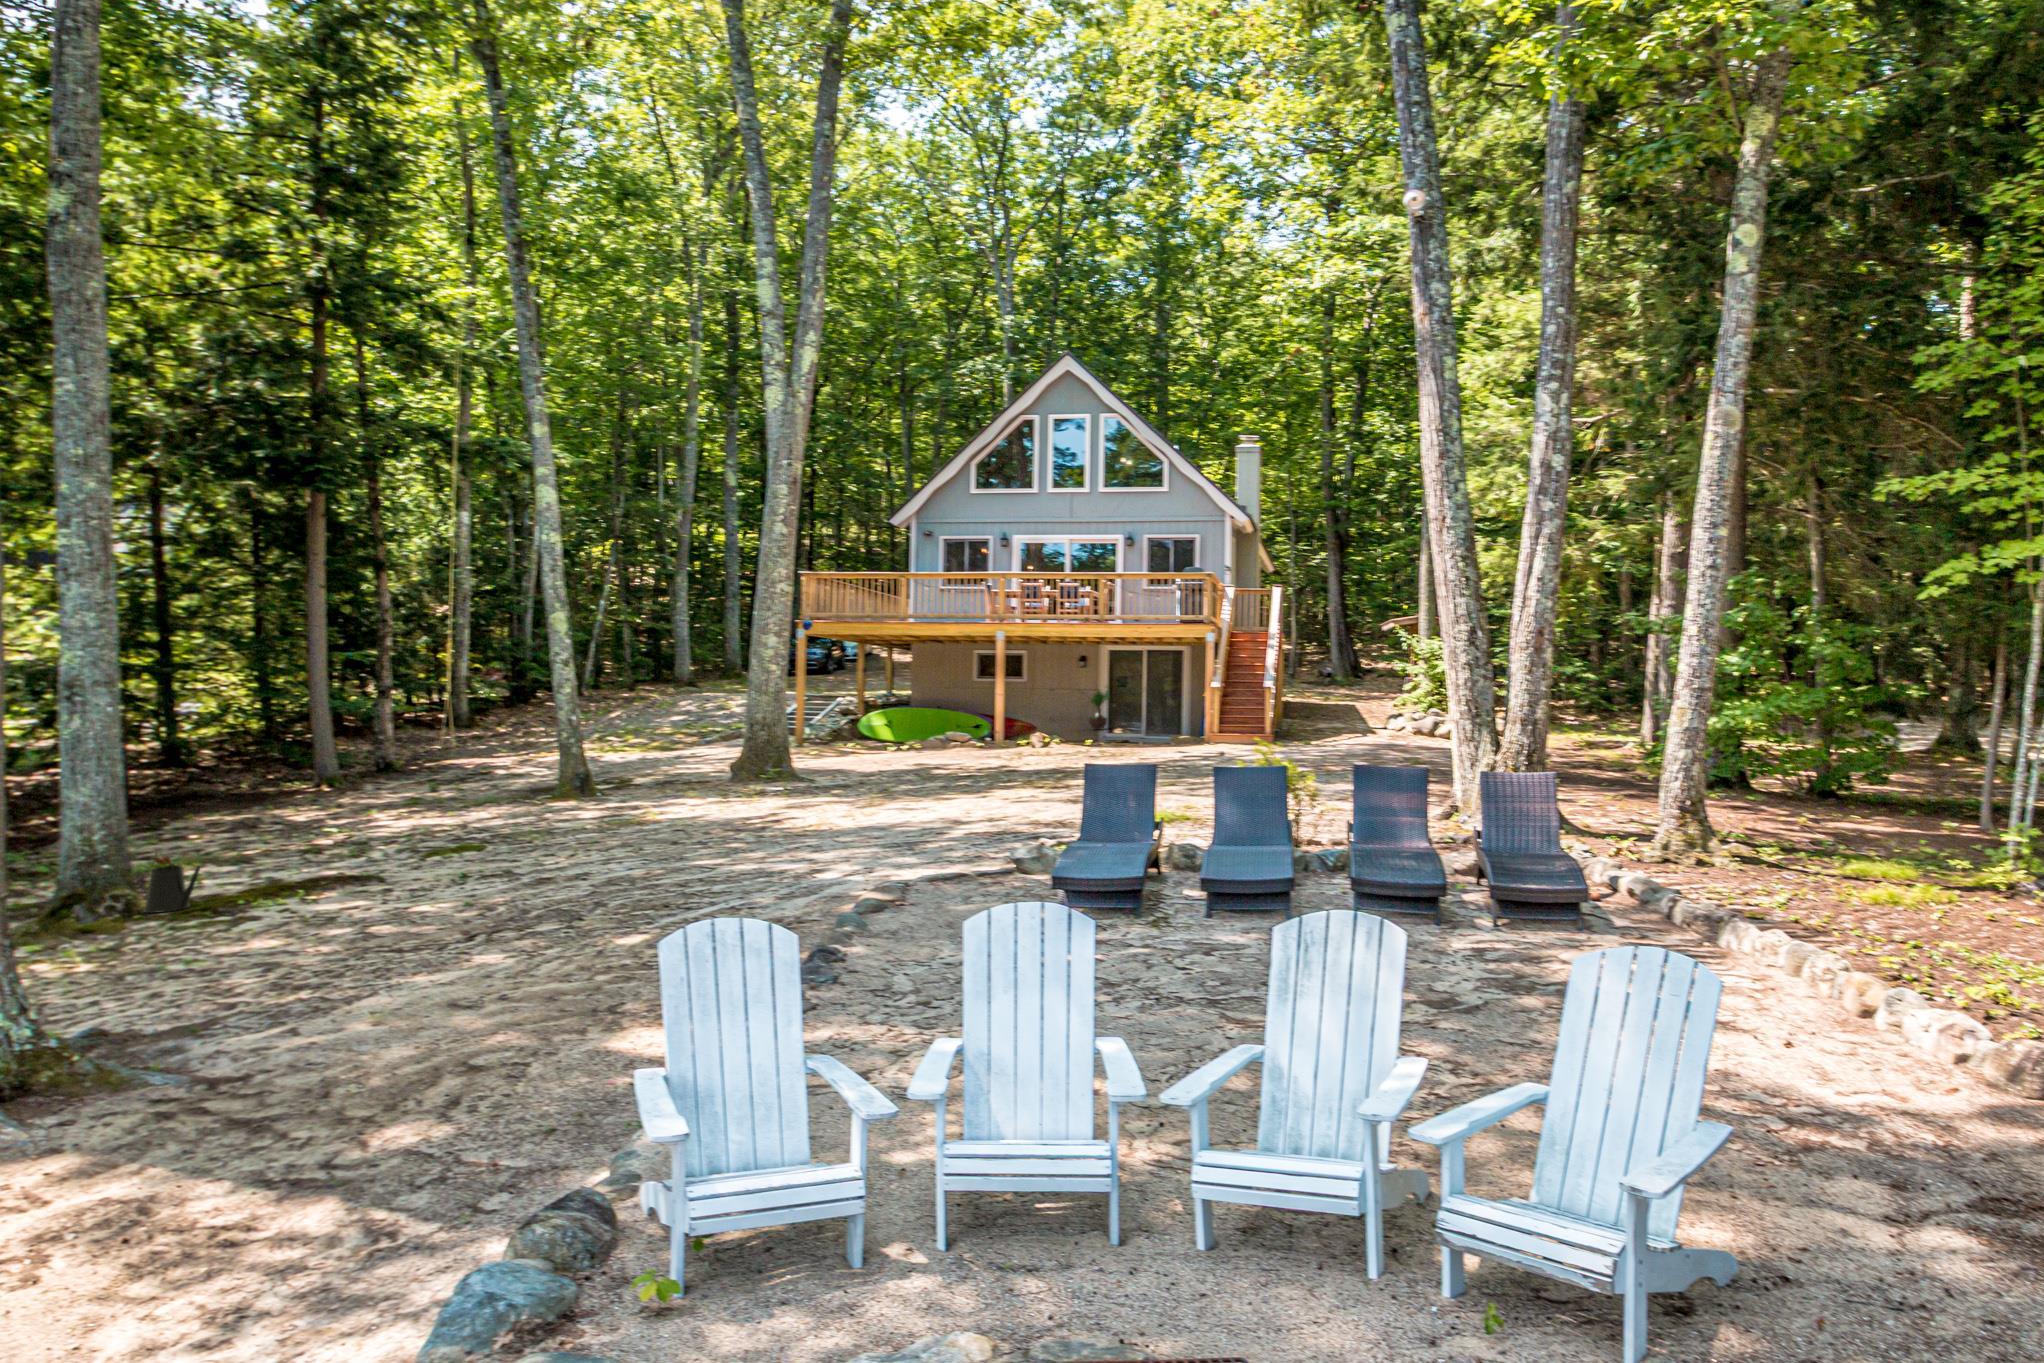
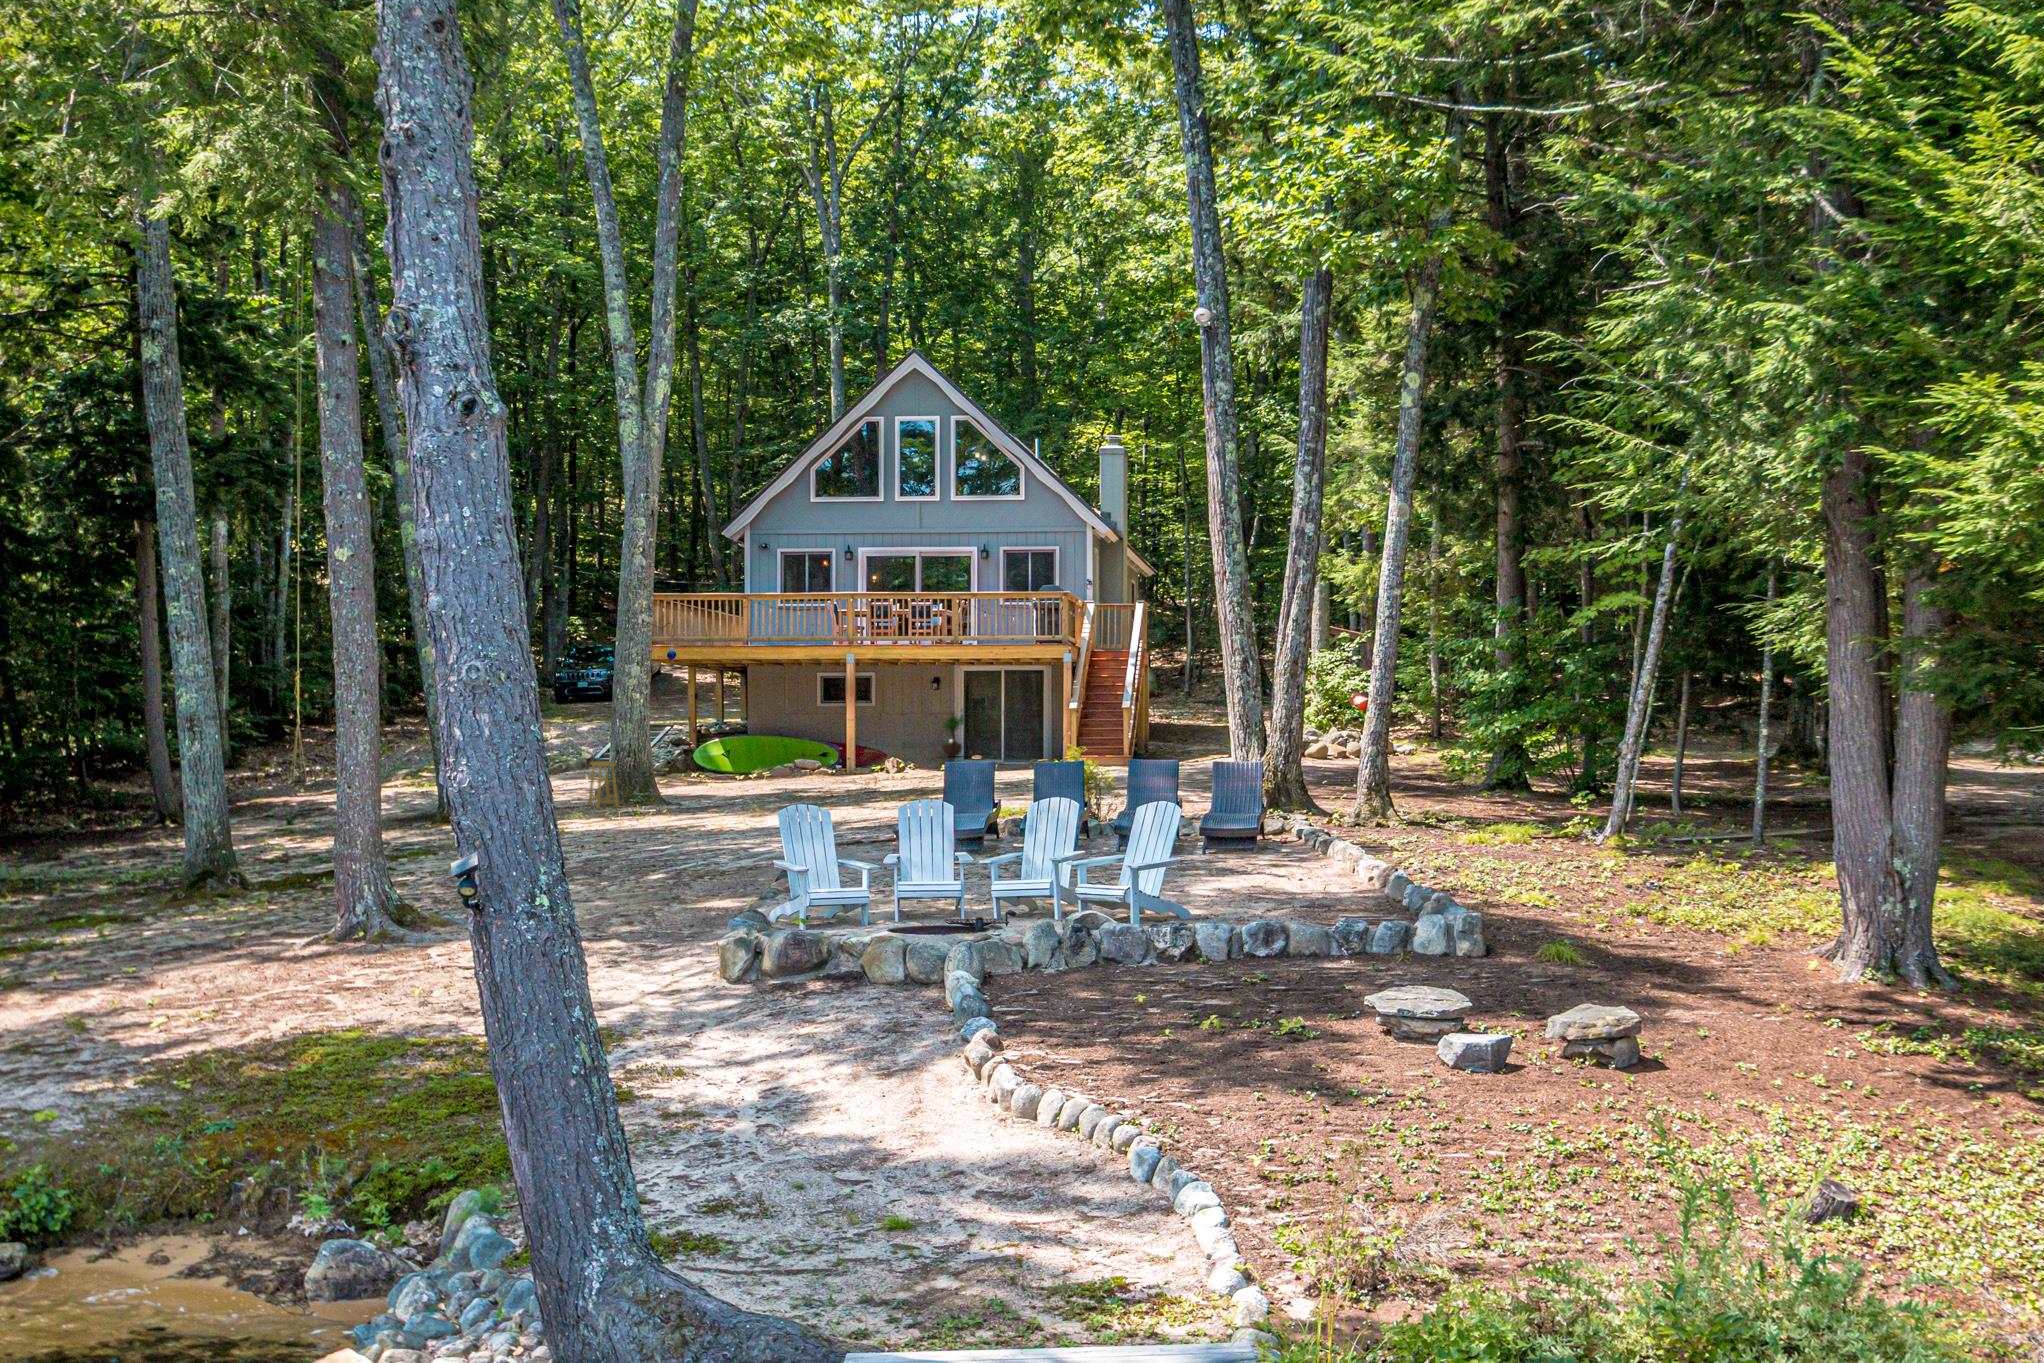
stool: none [718,738,748,790] -> present [588,761,619,808]
watering can: present [137,852,200,913] -> none [234,831,279,878]

